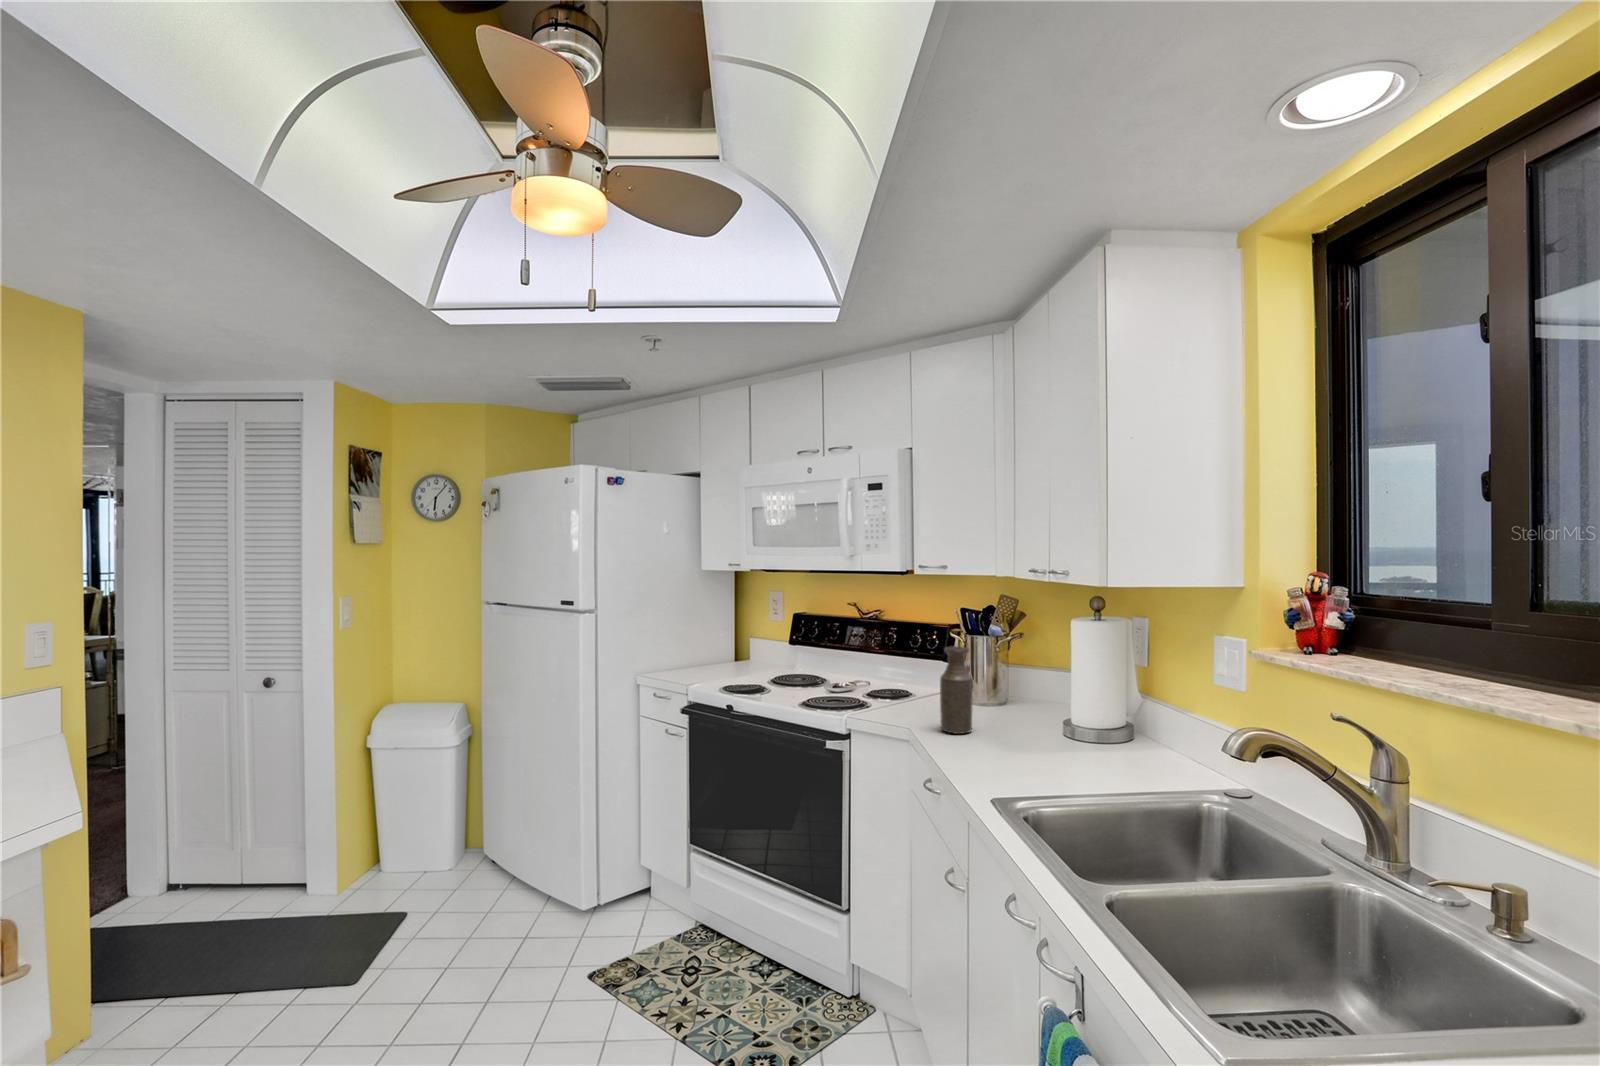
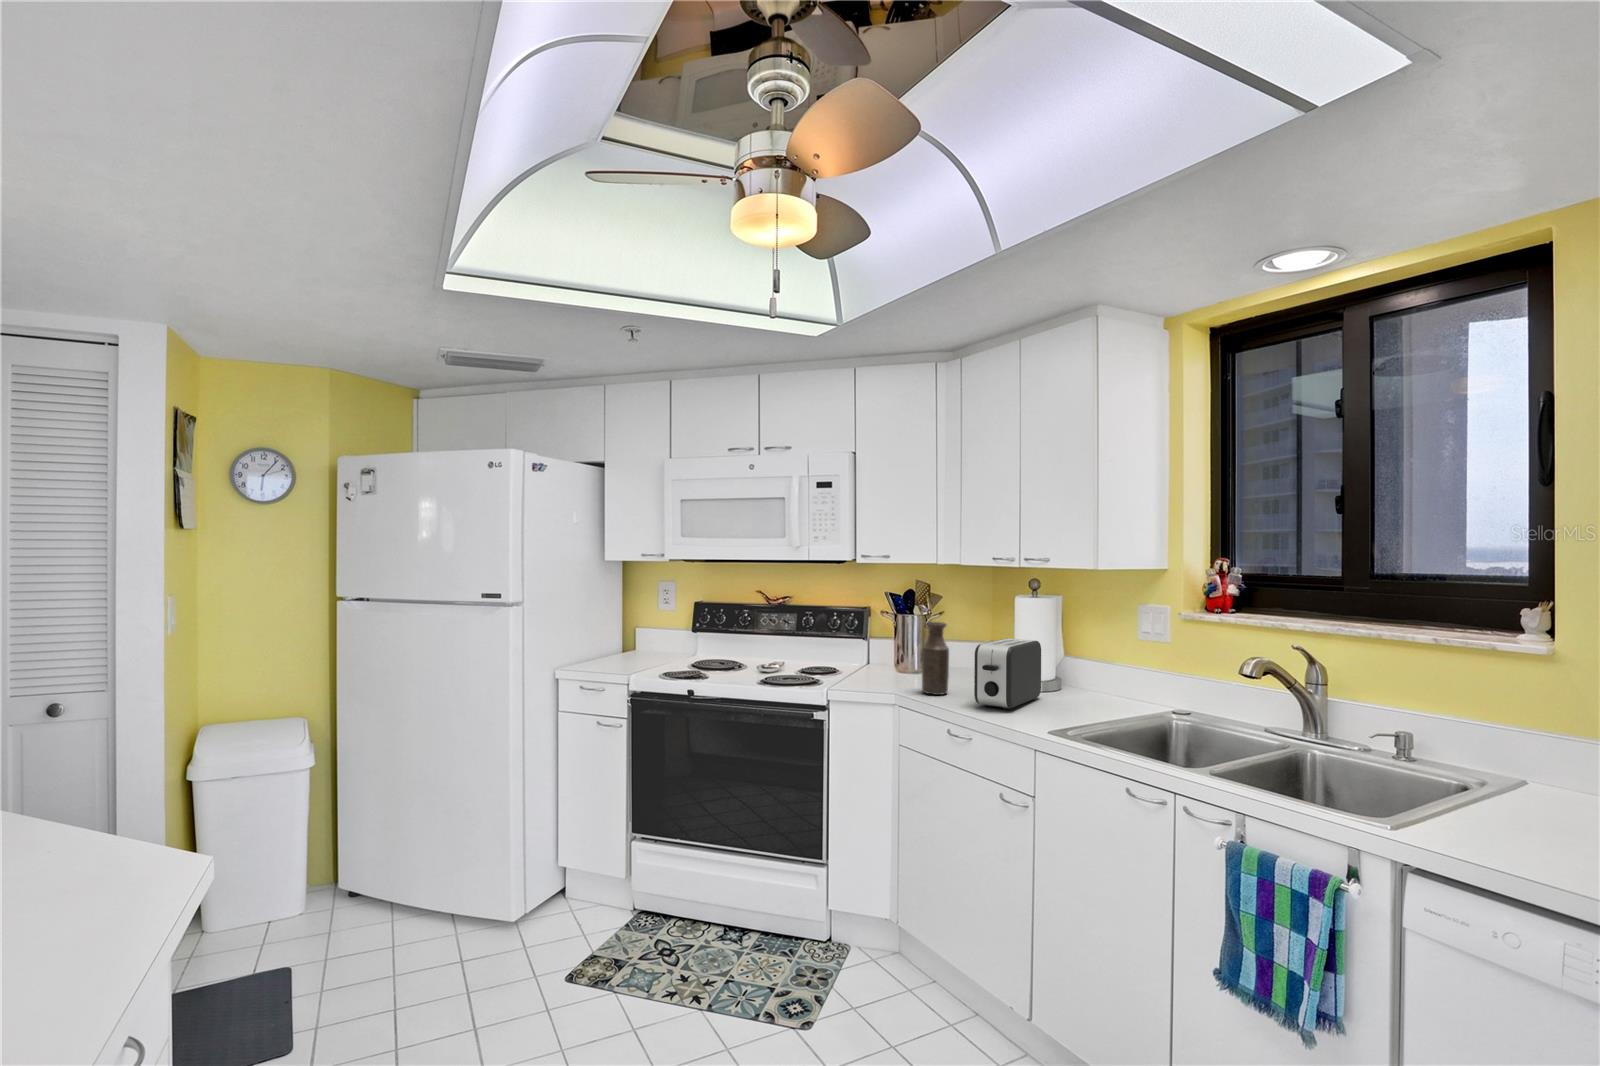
toaster: none [967,671,1076,759] -> present [974,638,1041,709]

